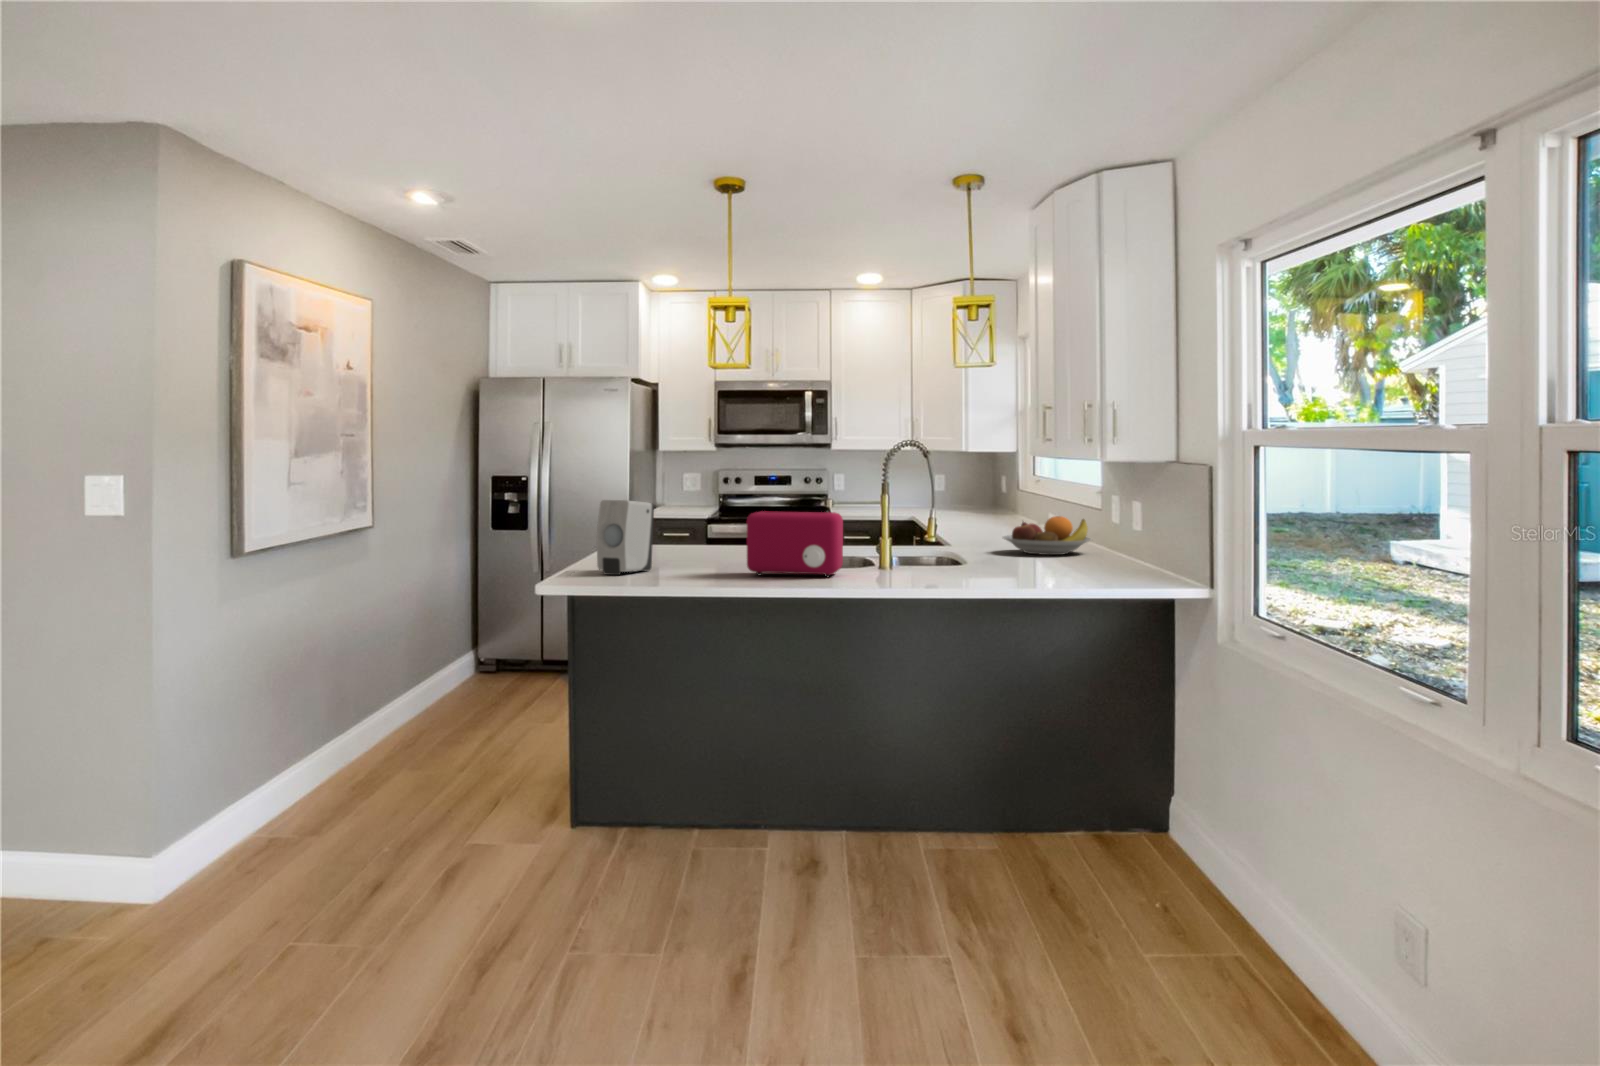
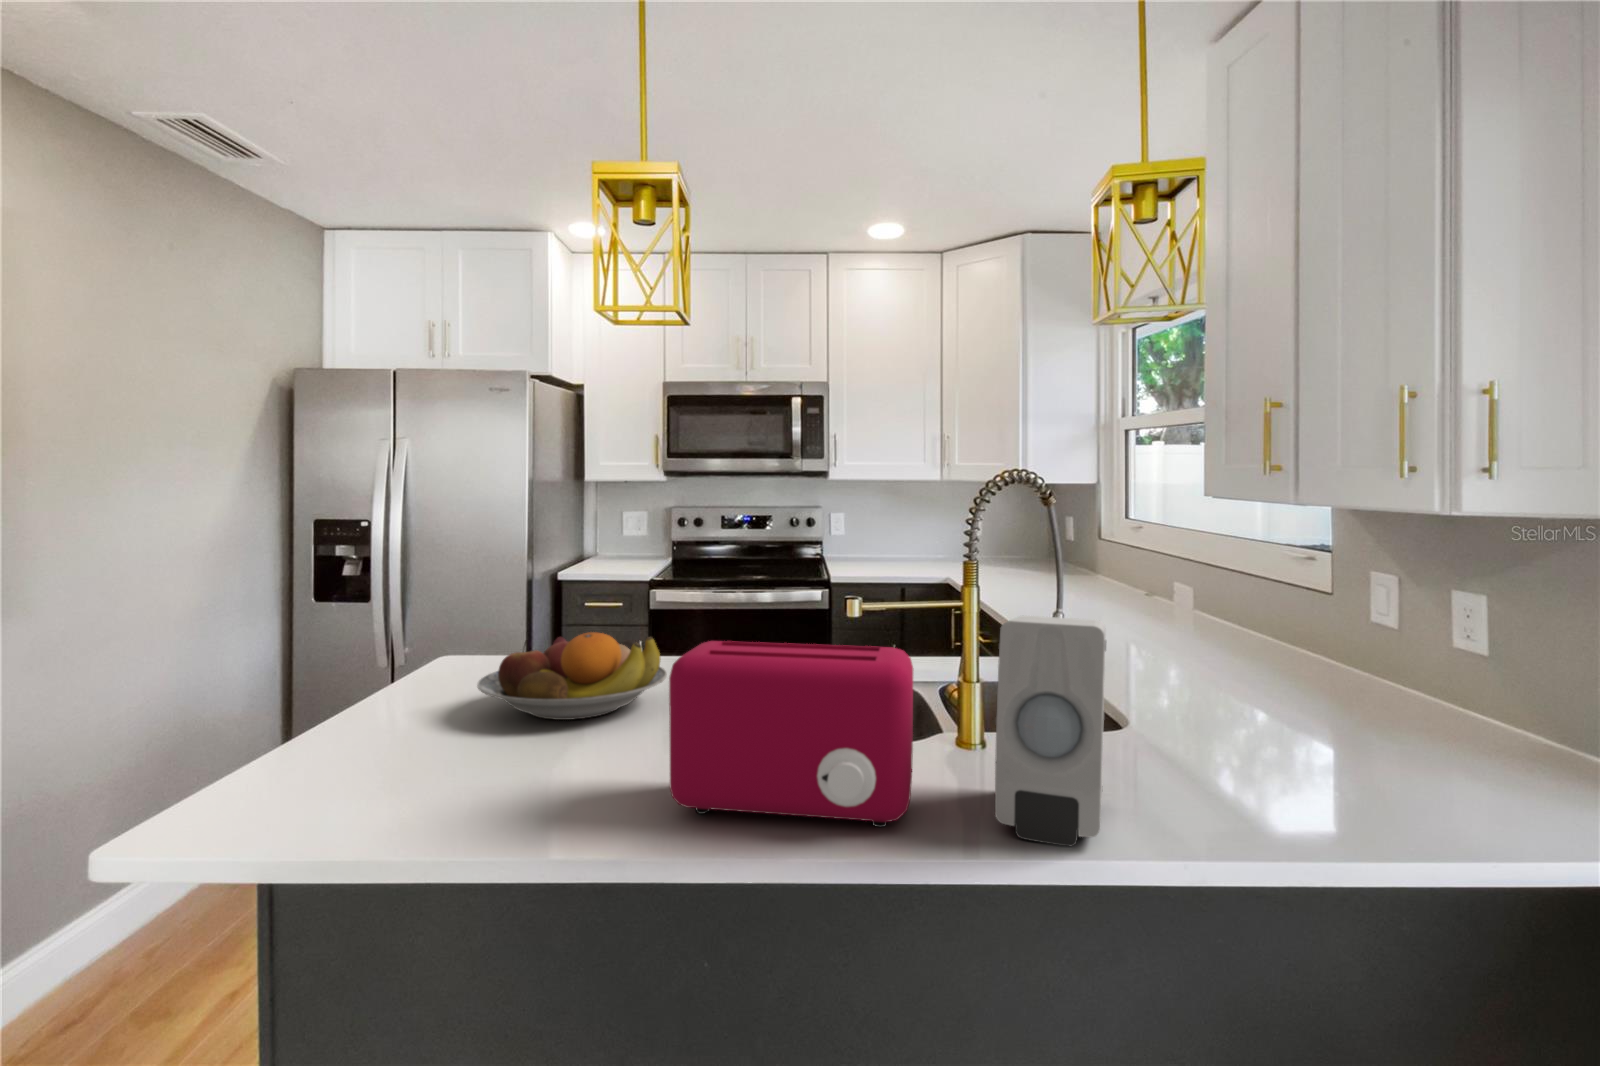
soap dispenser: present [597,500,654,575] -> present [995,615,1106,846]
fruit bowl: present [1003,516,1092,555] -> present [477,632,667,720]

